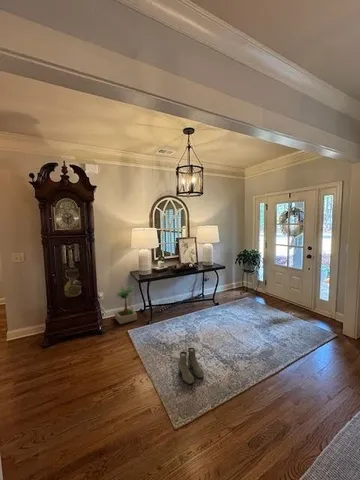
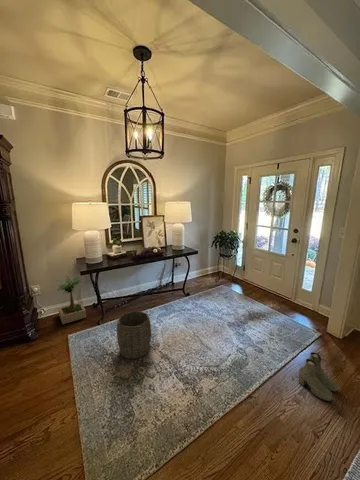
woven basket: none [168,312,194,347] -> present [117,311,151,359]
boots: present [178,348,204,384] -> present [299,352,338,401]

